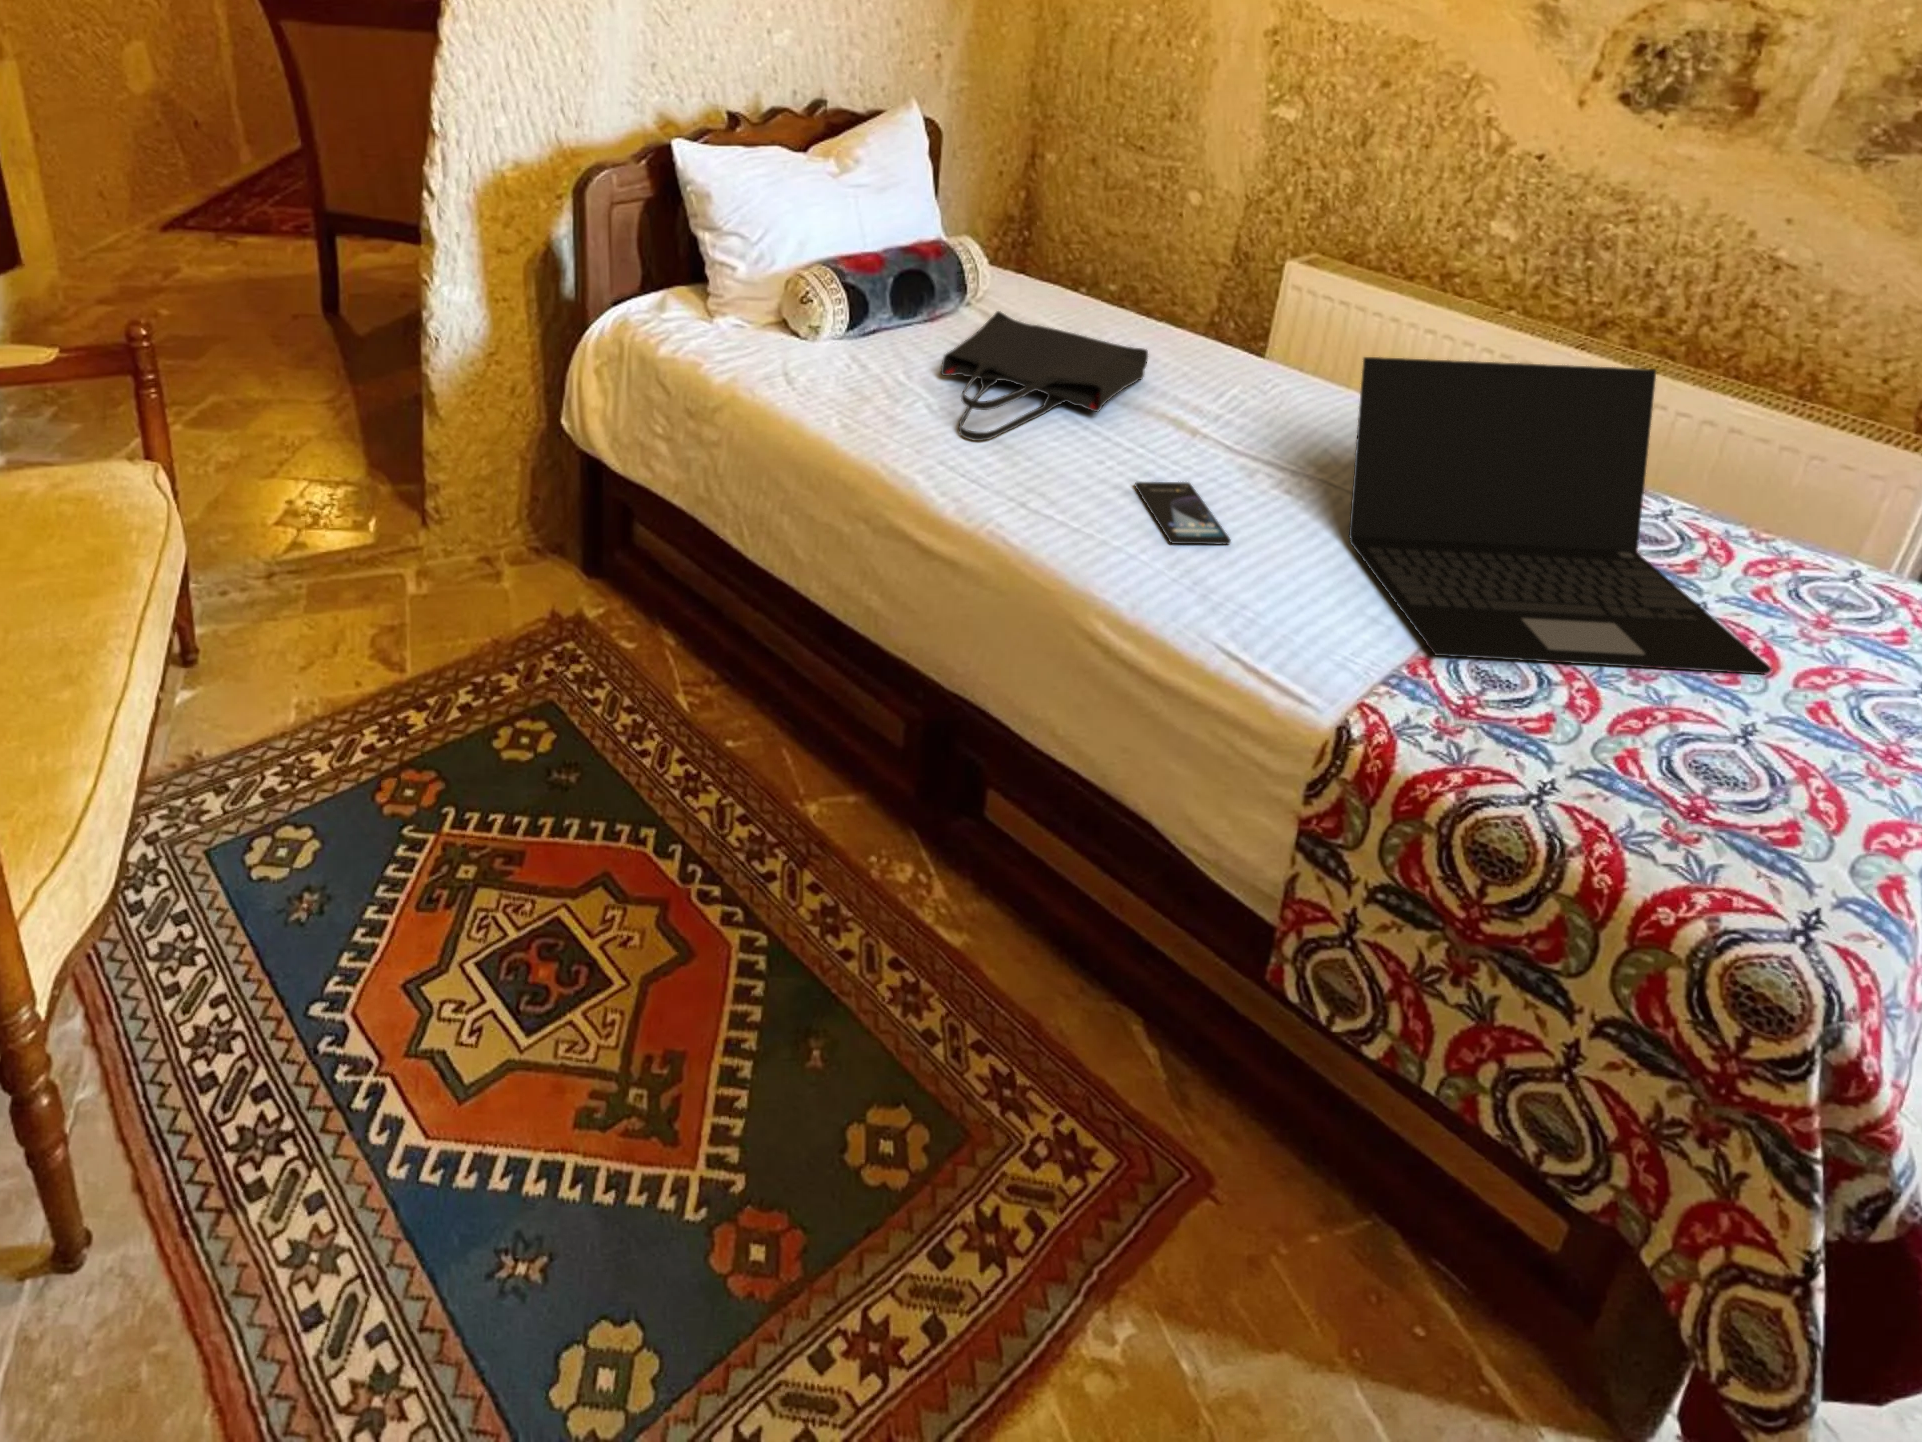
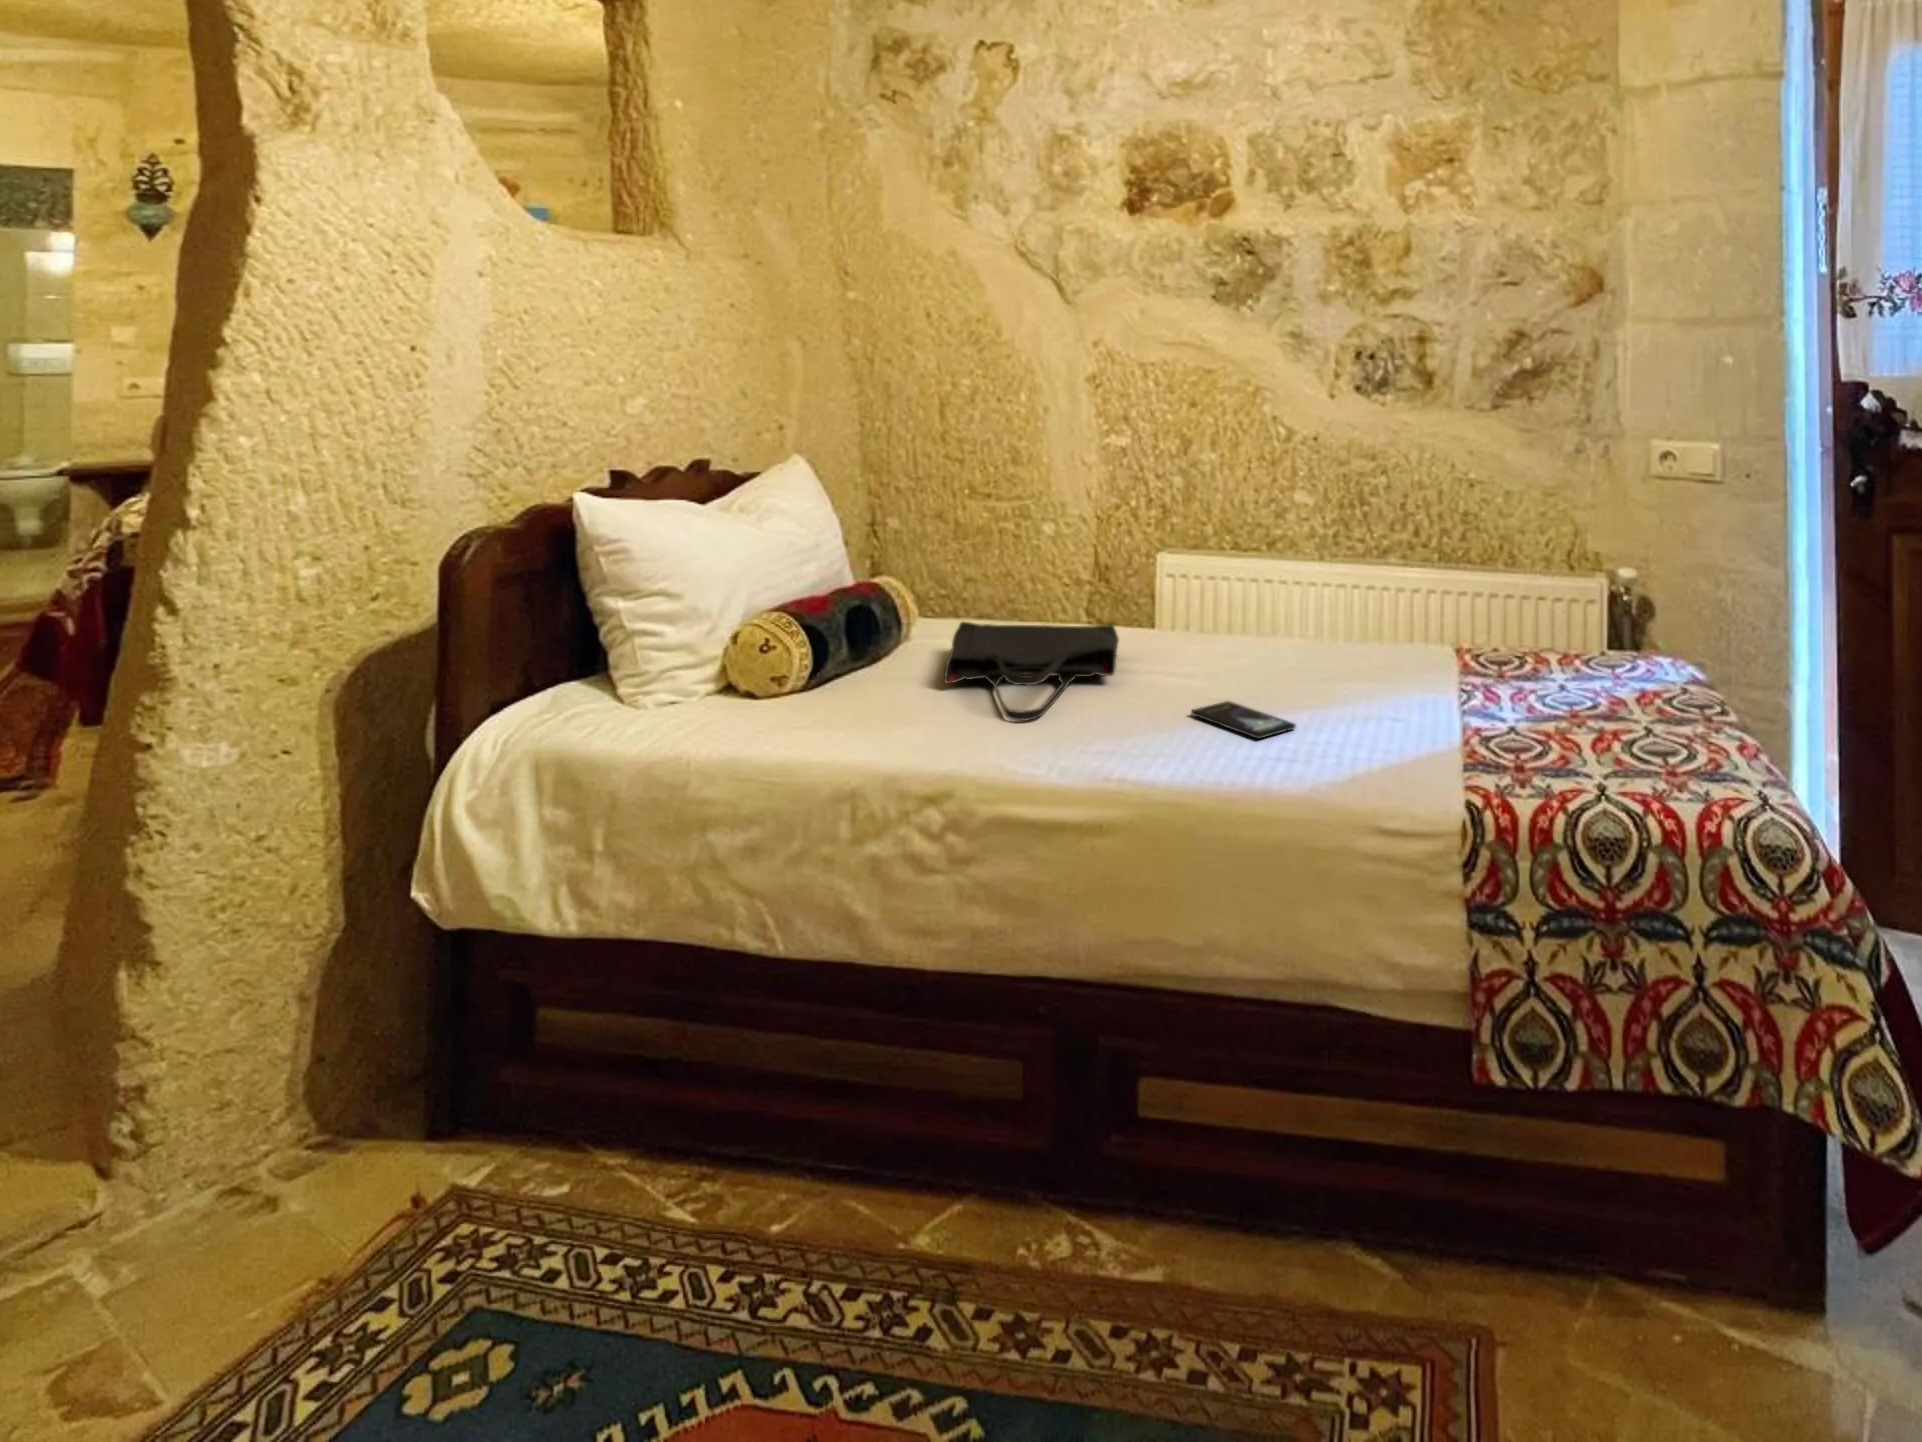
laptop: present [1349,357,1771,674] -> none [1339,534,1622,745]

